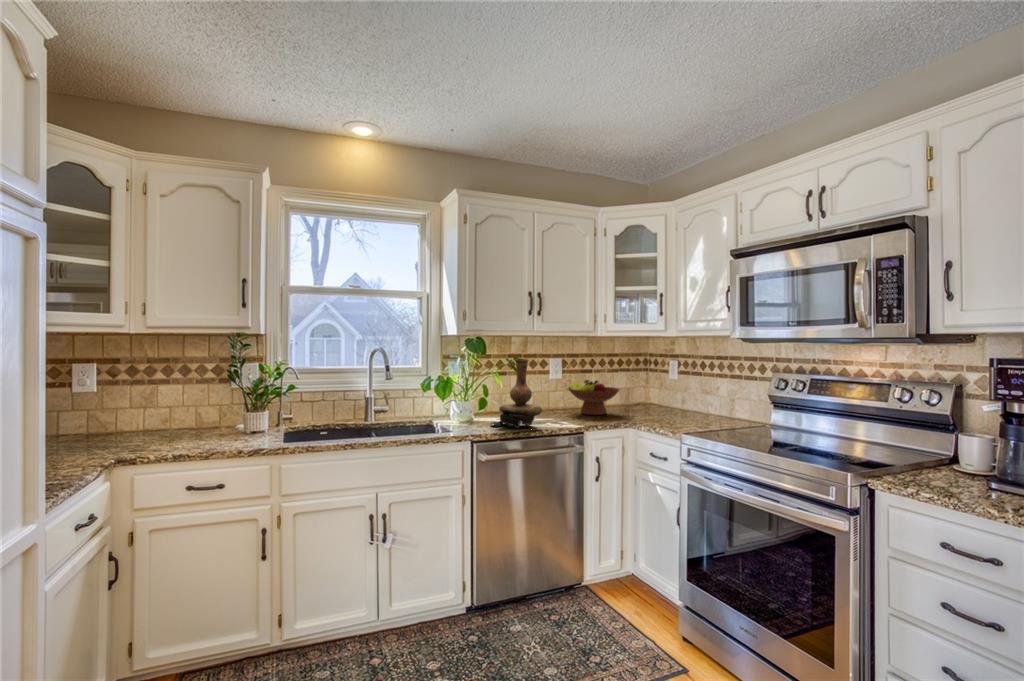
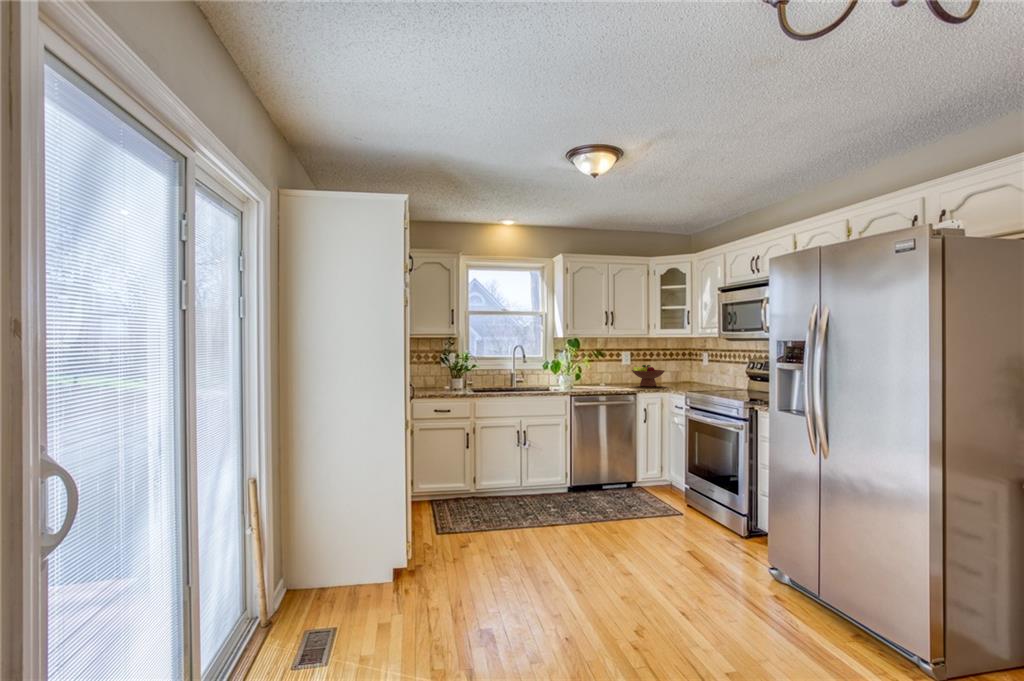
vase: present [493,359,542,428] -> none [581,351,611,390]

